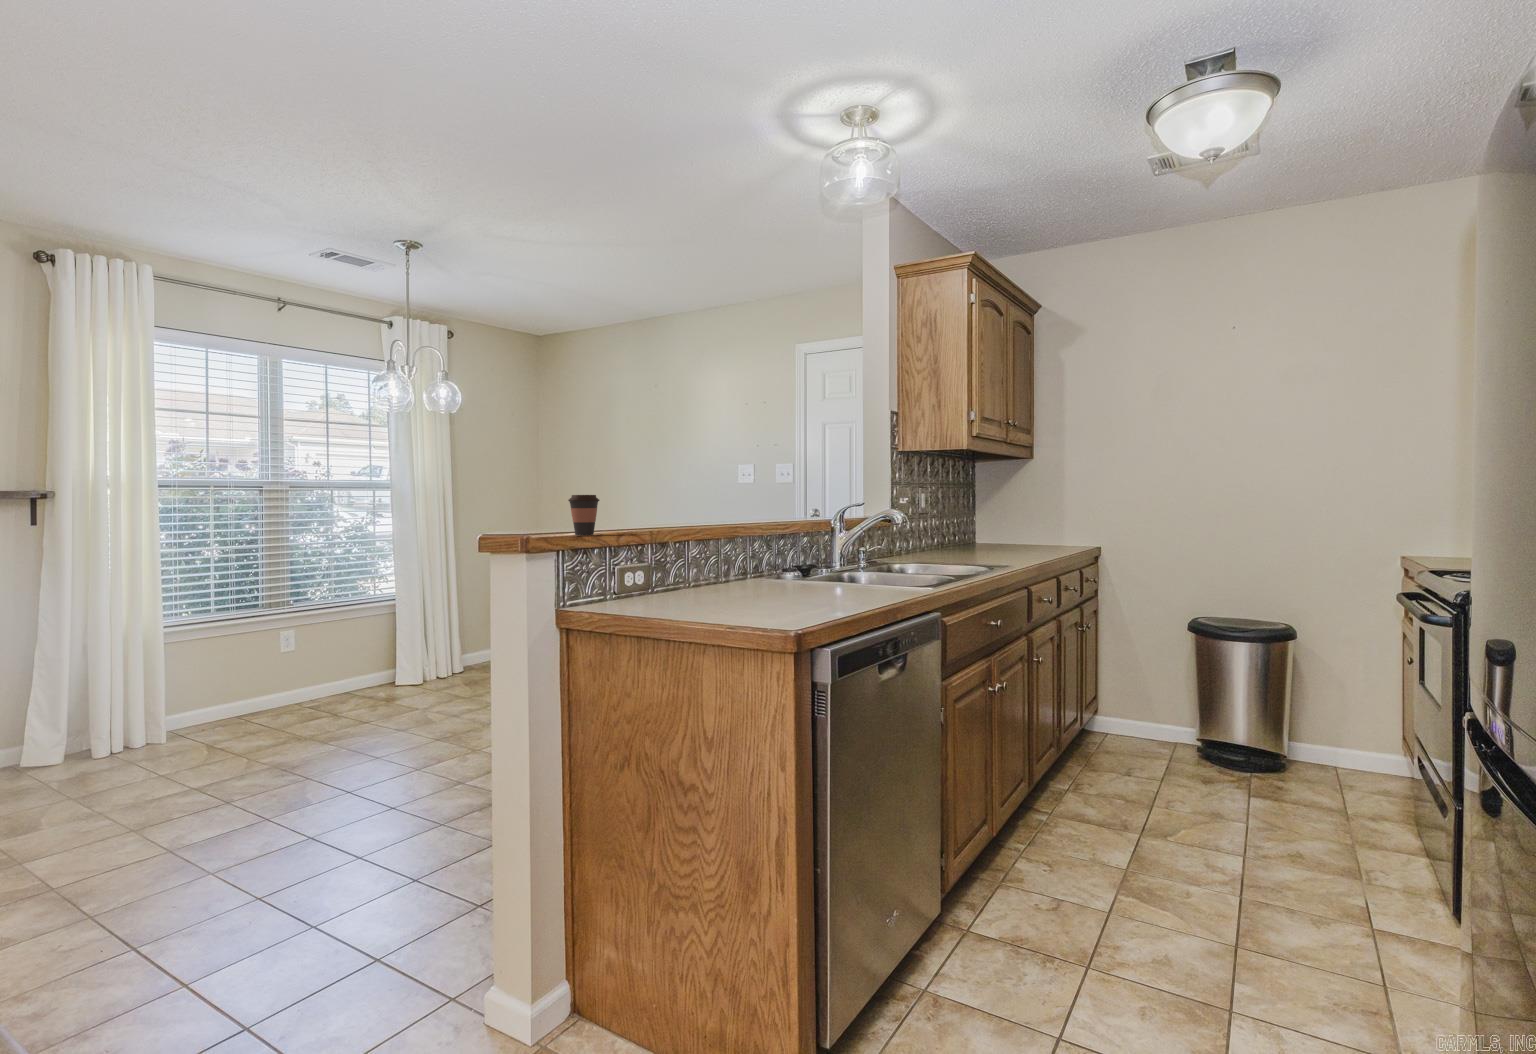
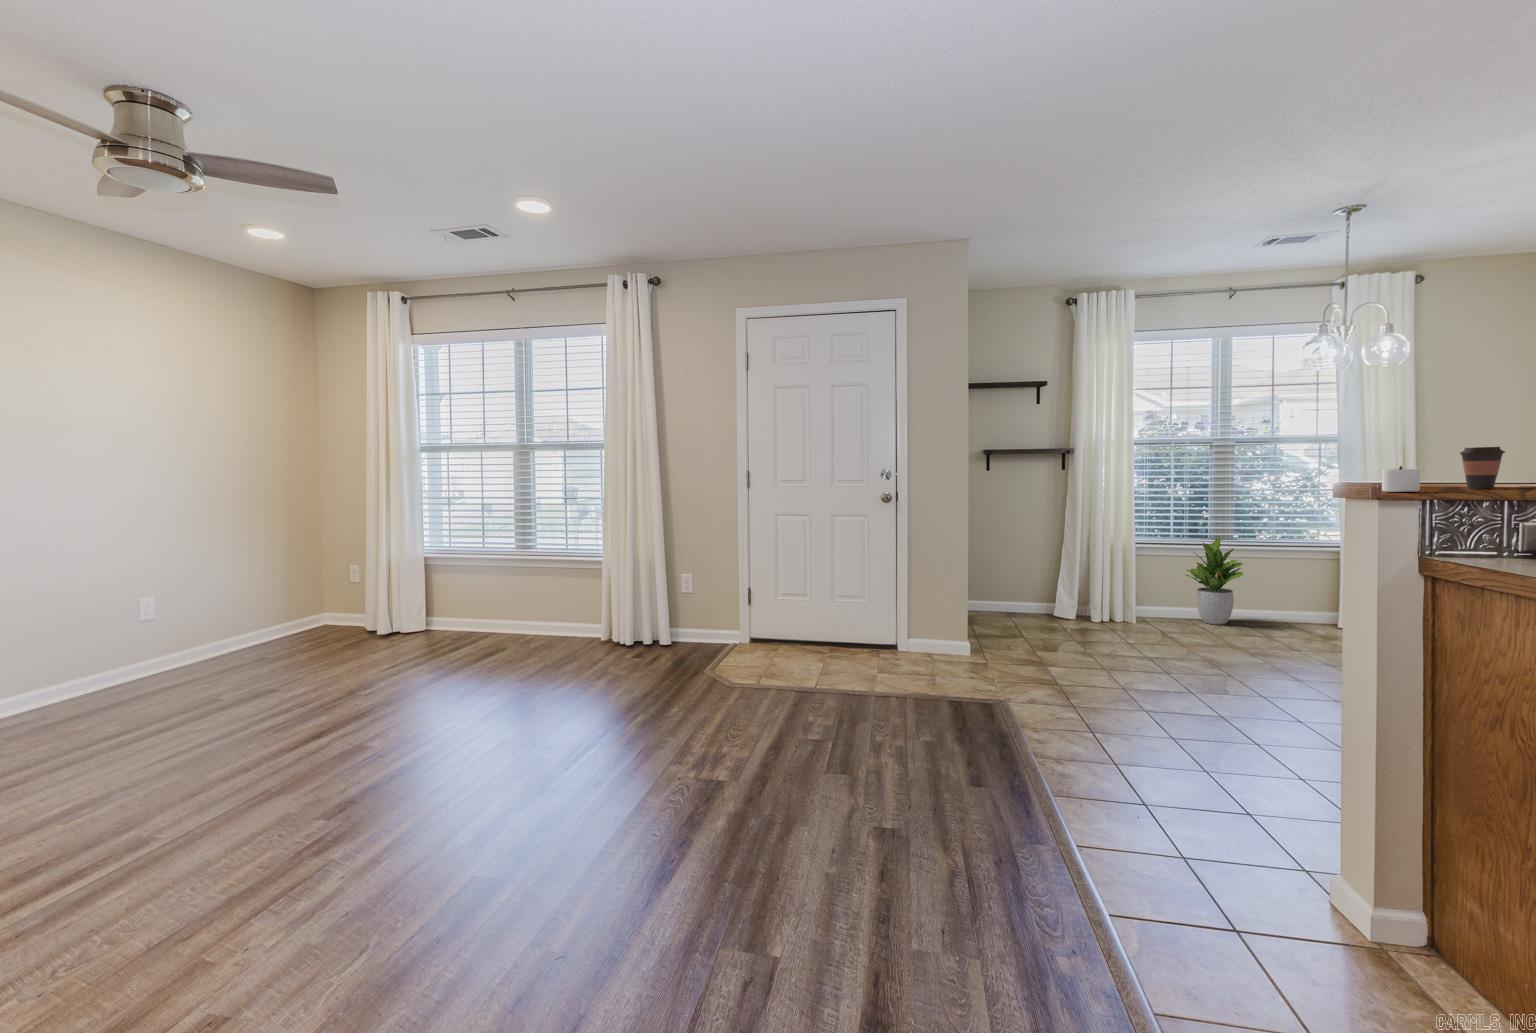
candle: none [519,511,563,539] -> present [1382,466,1420,492]
potted plant: none [229,606,310,719] -> present [1186,537,1243,624]

